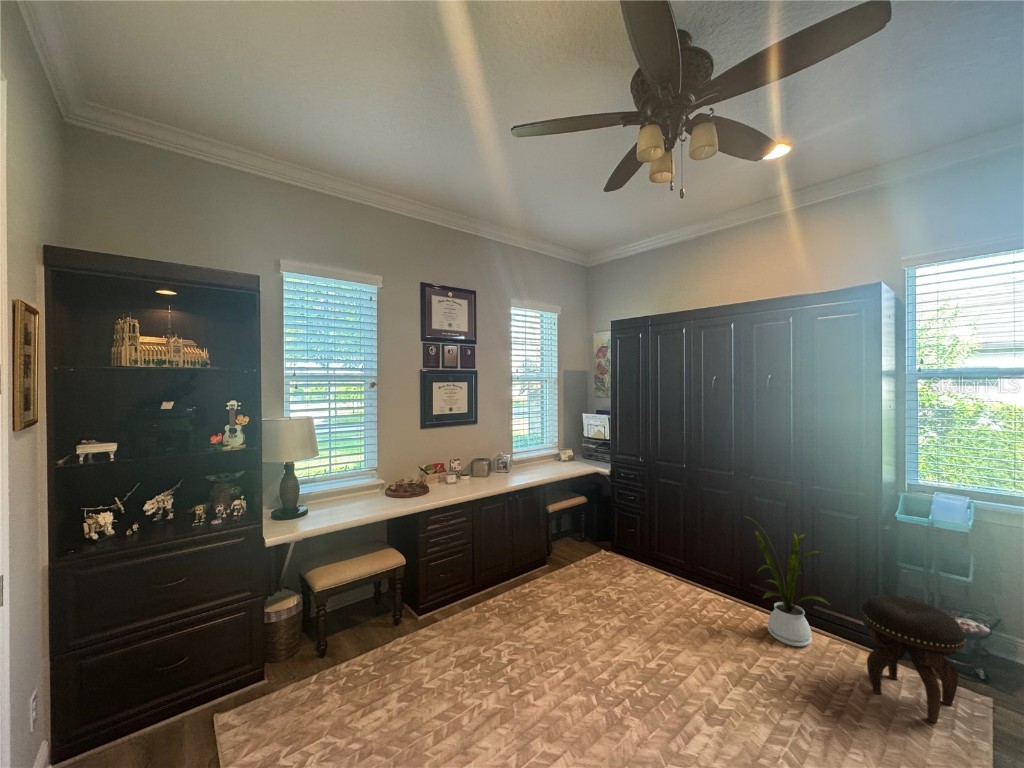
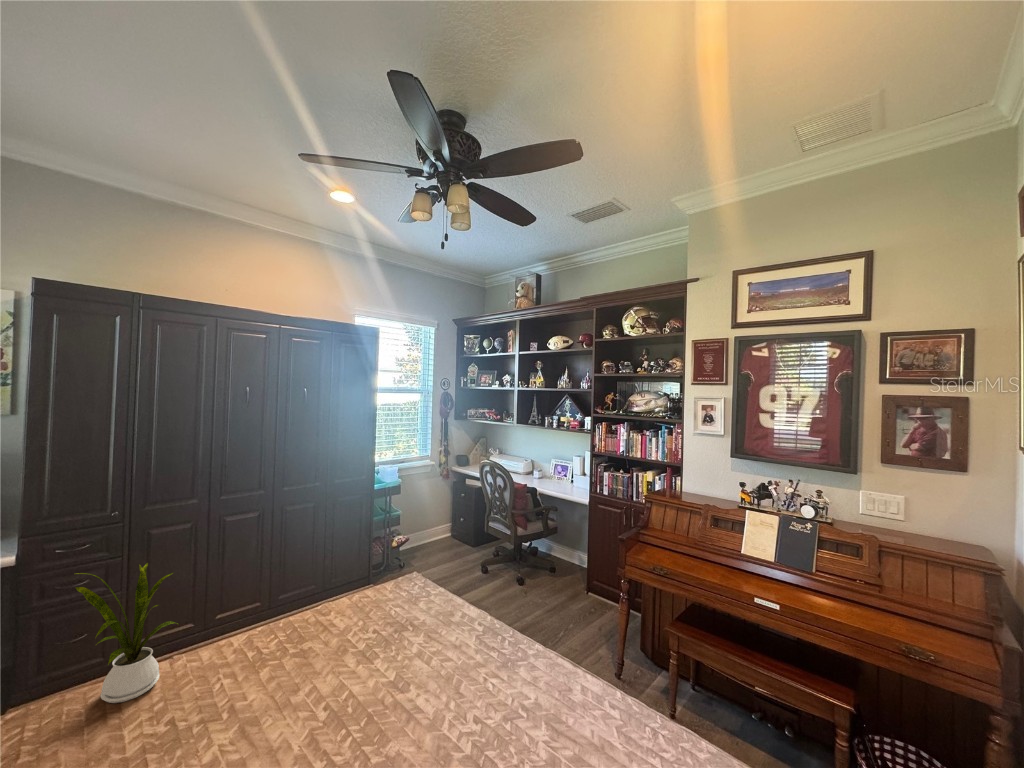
footstool: present [862,595,966,723] -> none [223,572,293,671]

